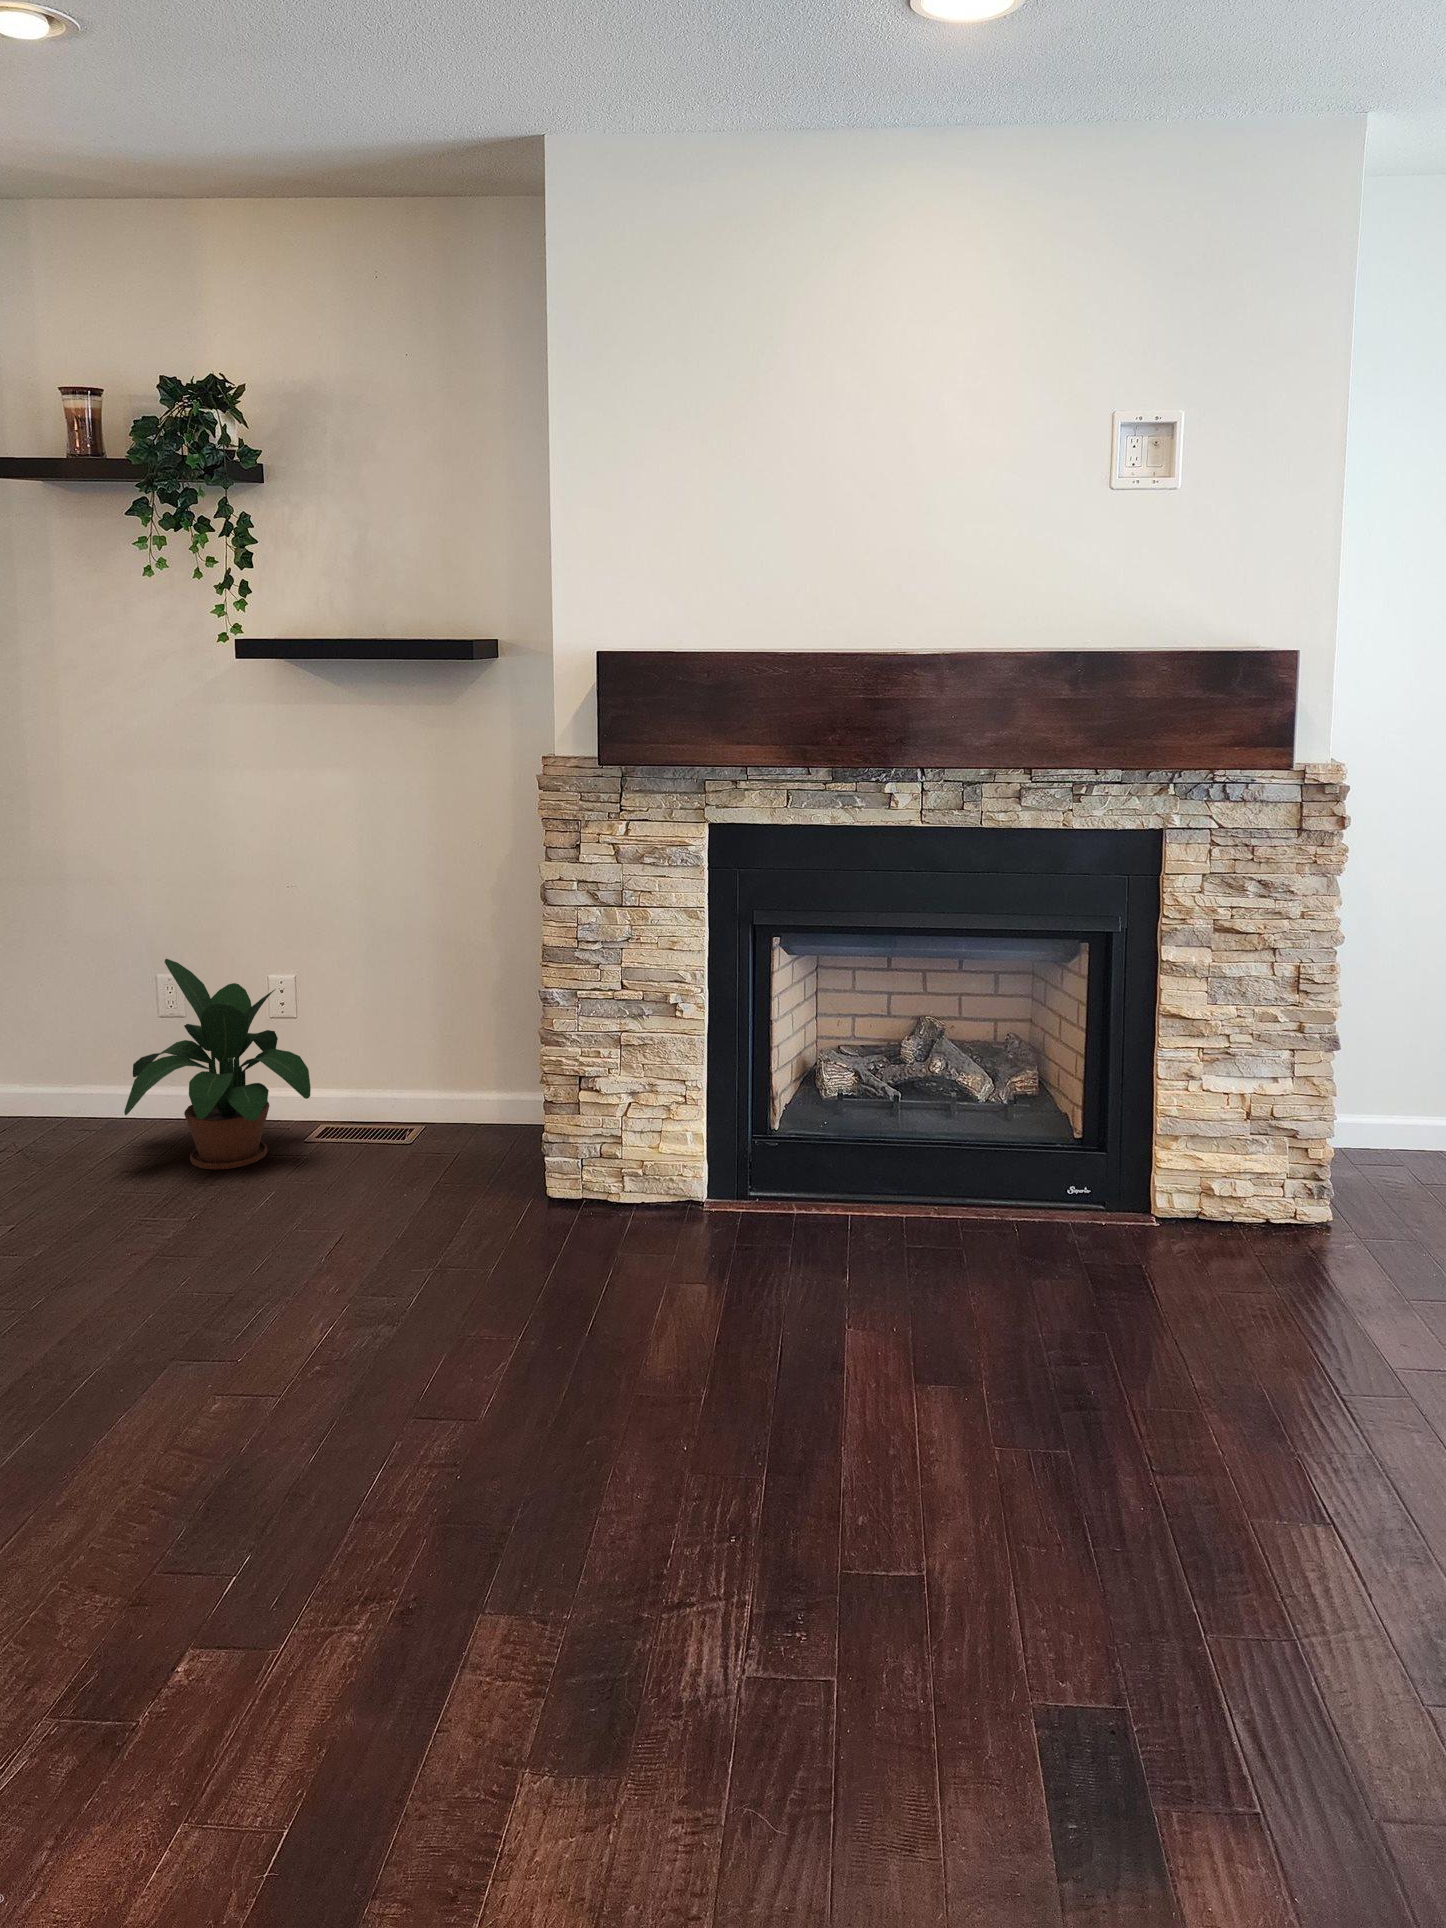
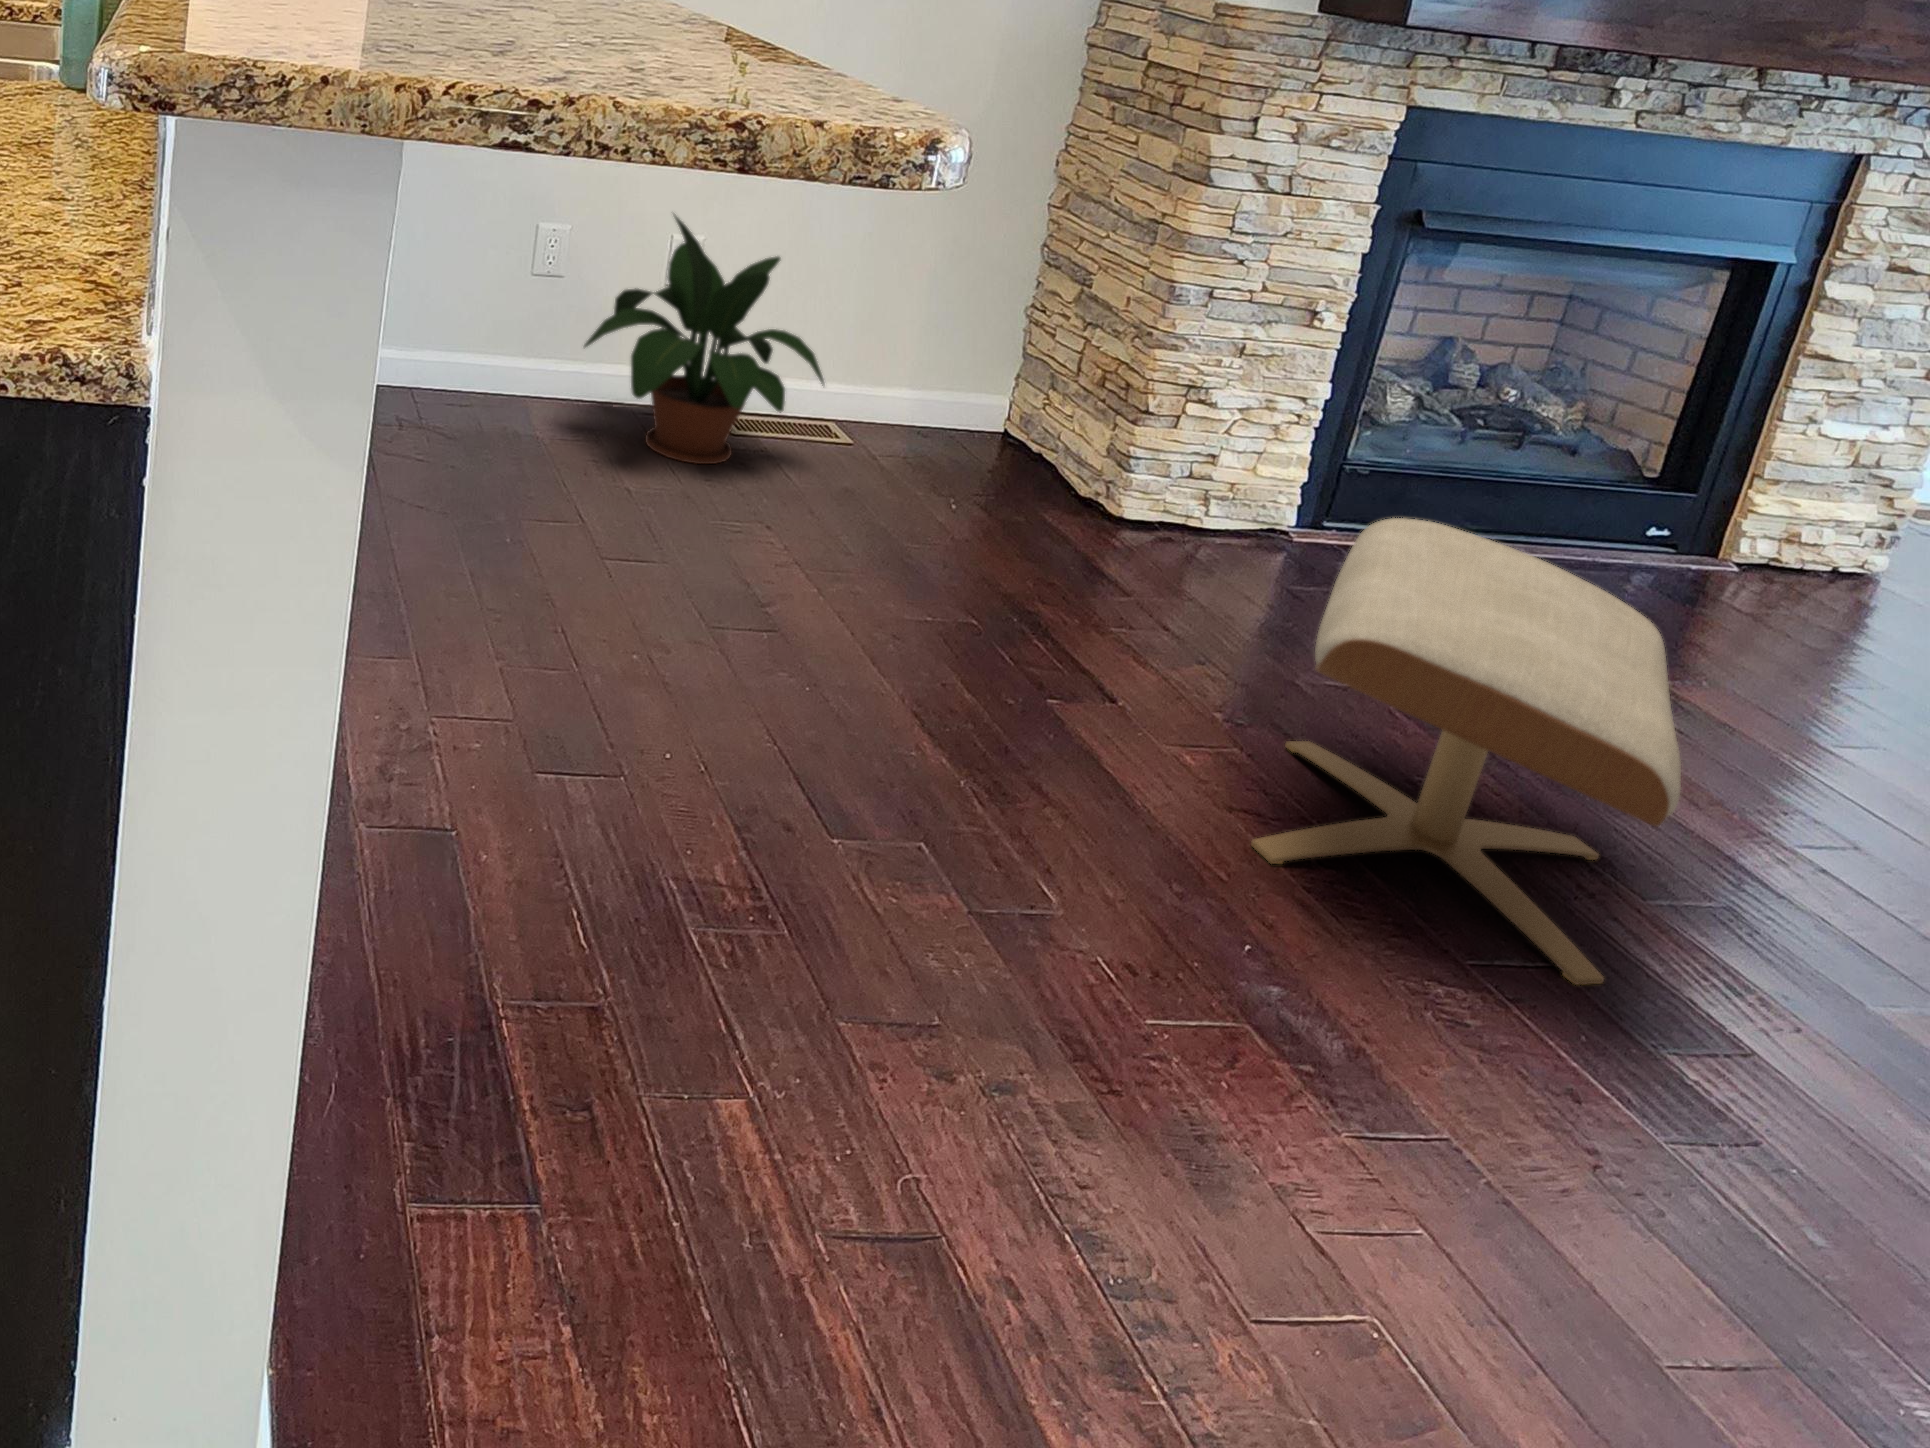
ottoman: none [72,1177,501,1586] -> present [1251,518,1681,985]

